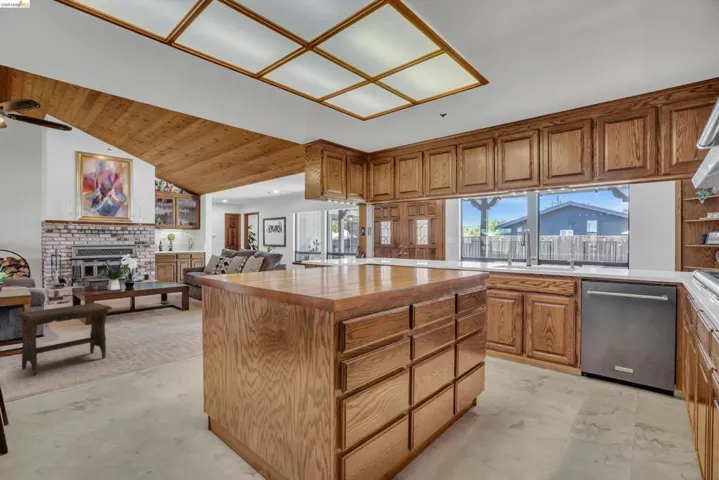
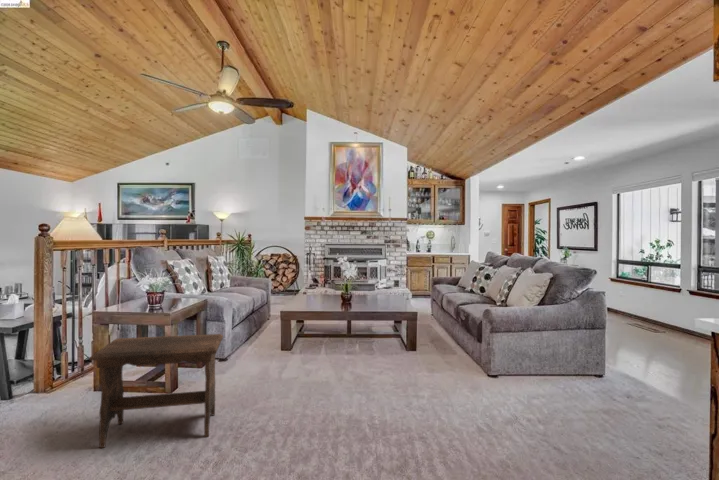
flower arrangement: present [102,262,126,290] -> none [300,264,337,303]

